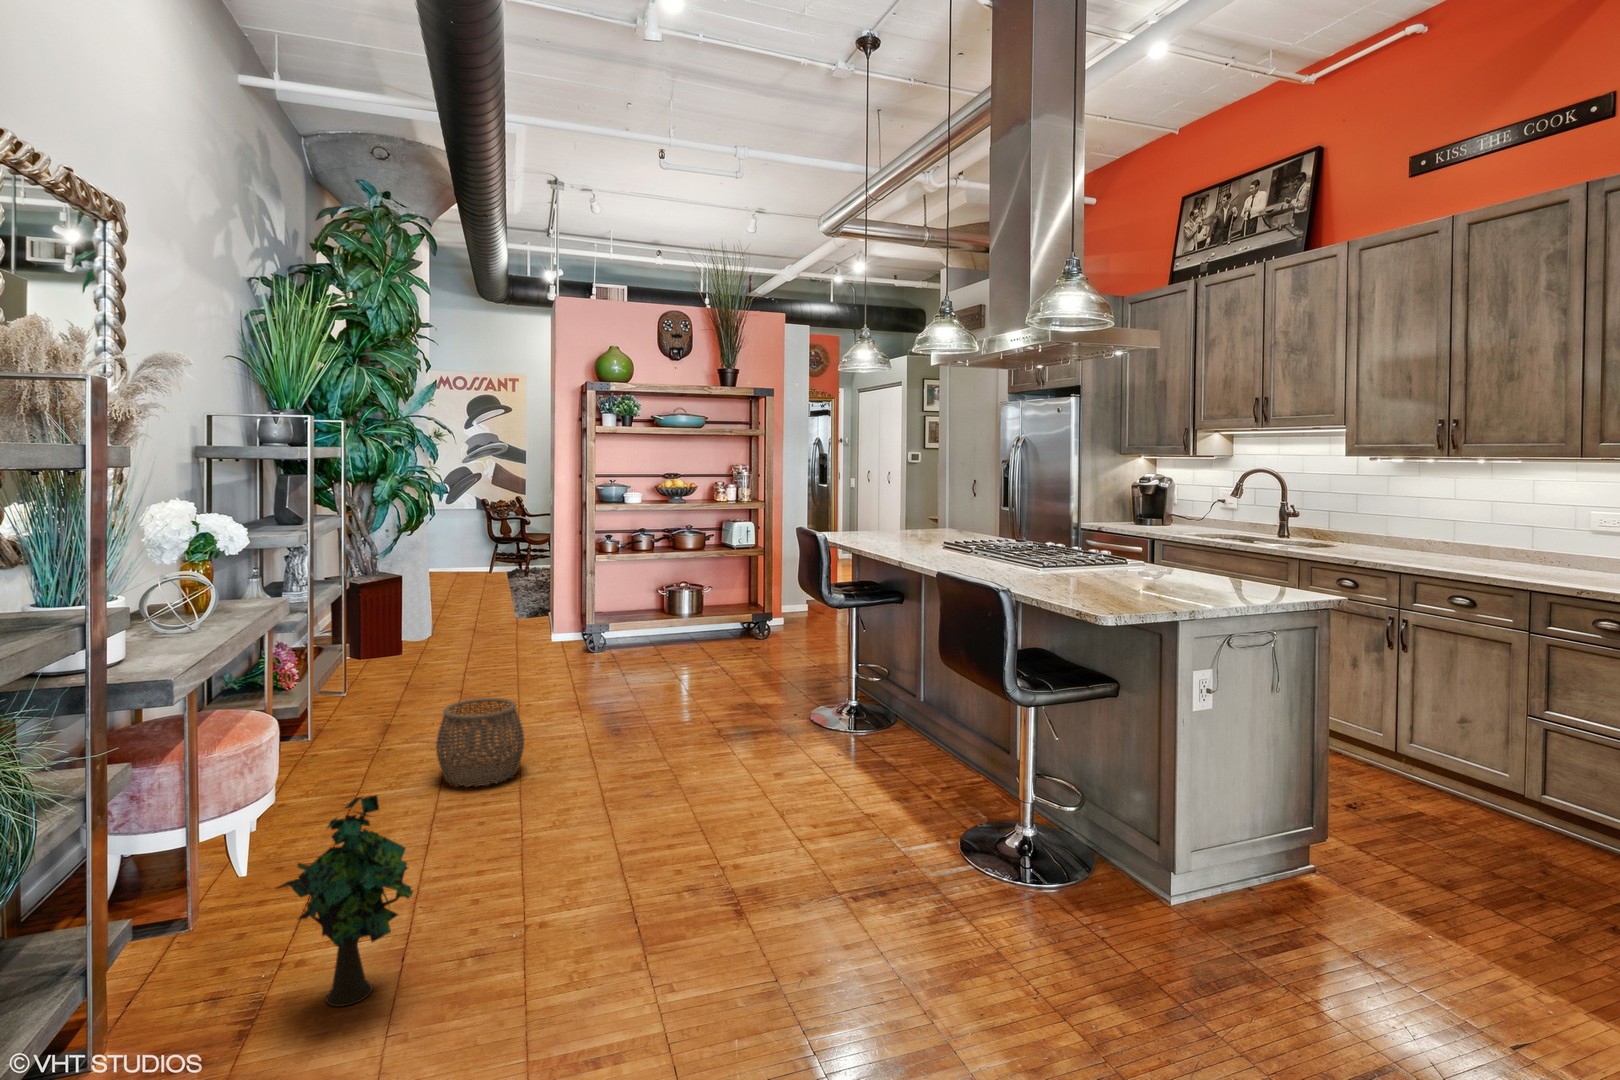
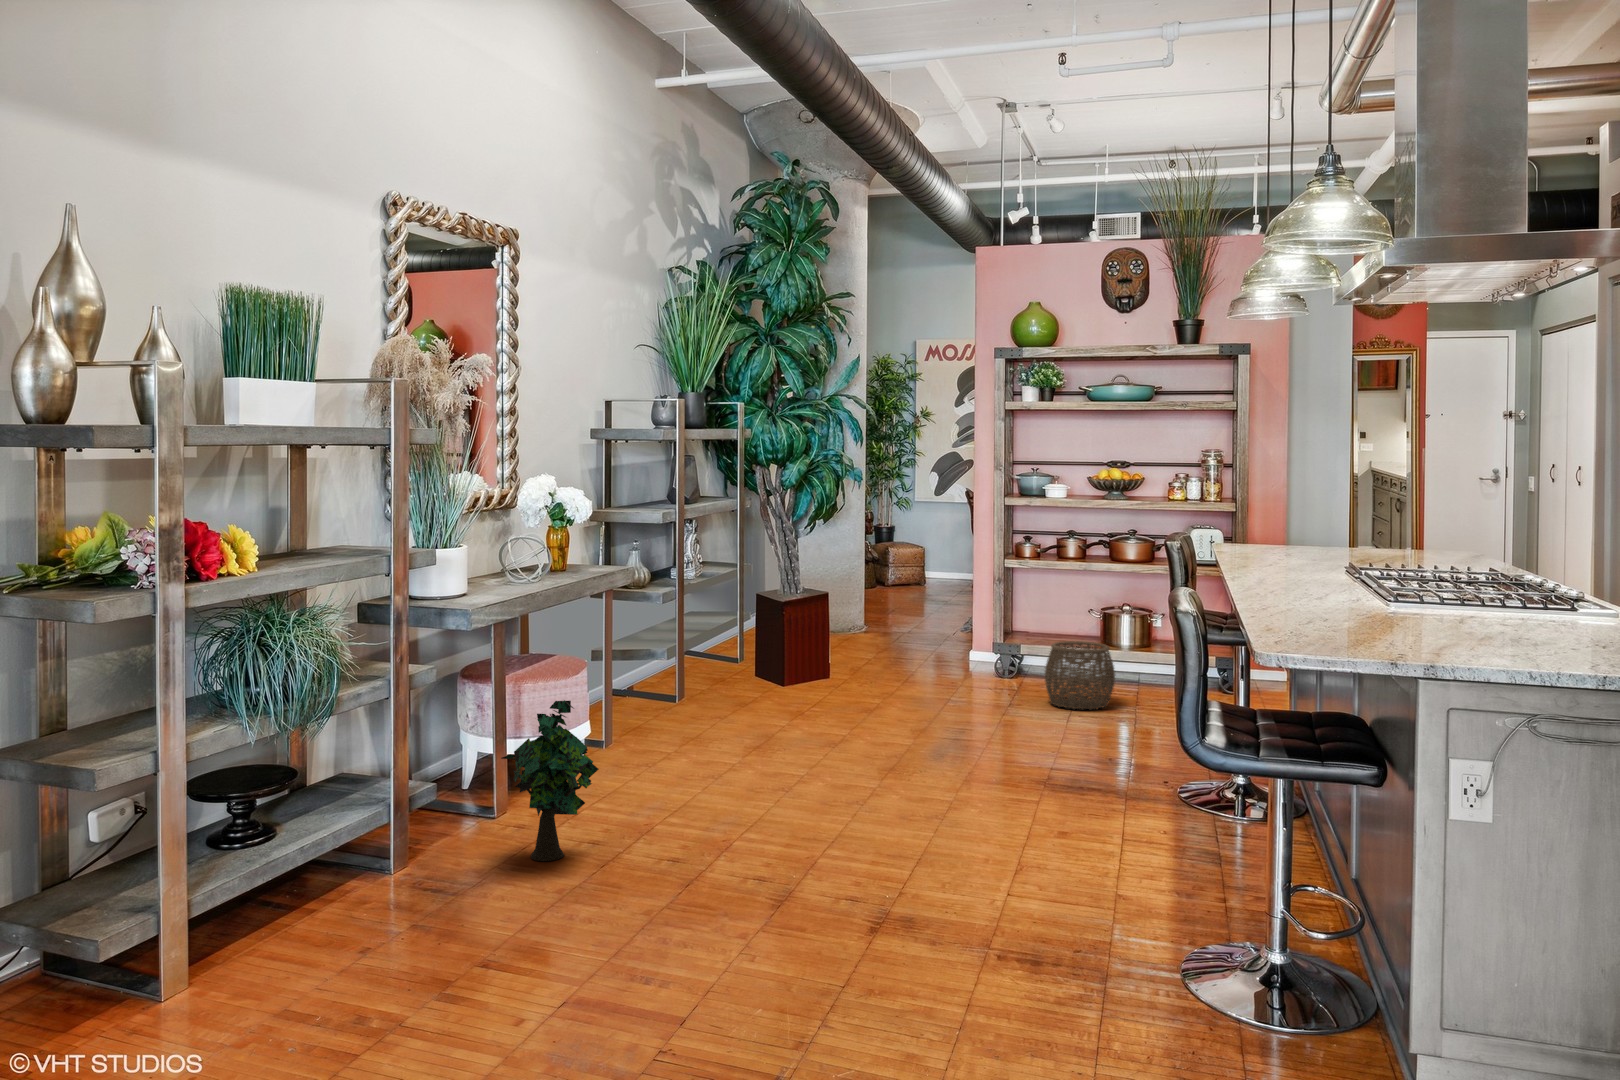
woven basket: present [436,698,524,787] -> present [1045,641,1115,710]

